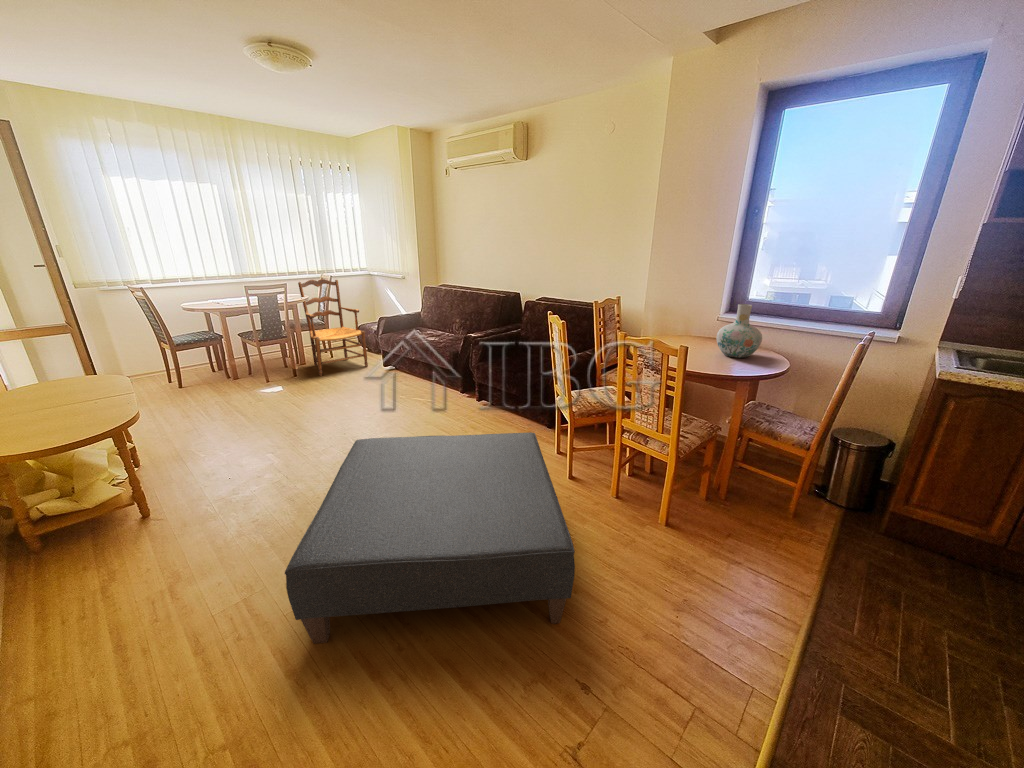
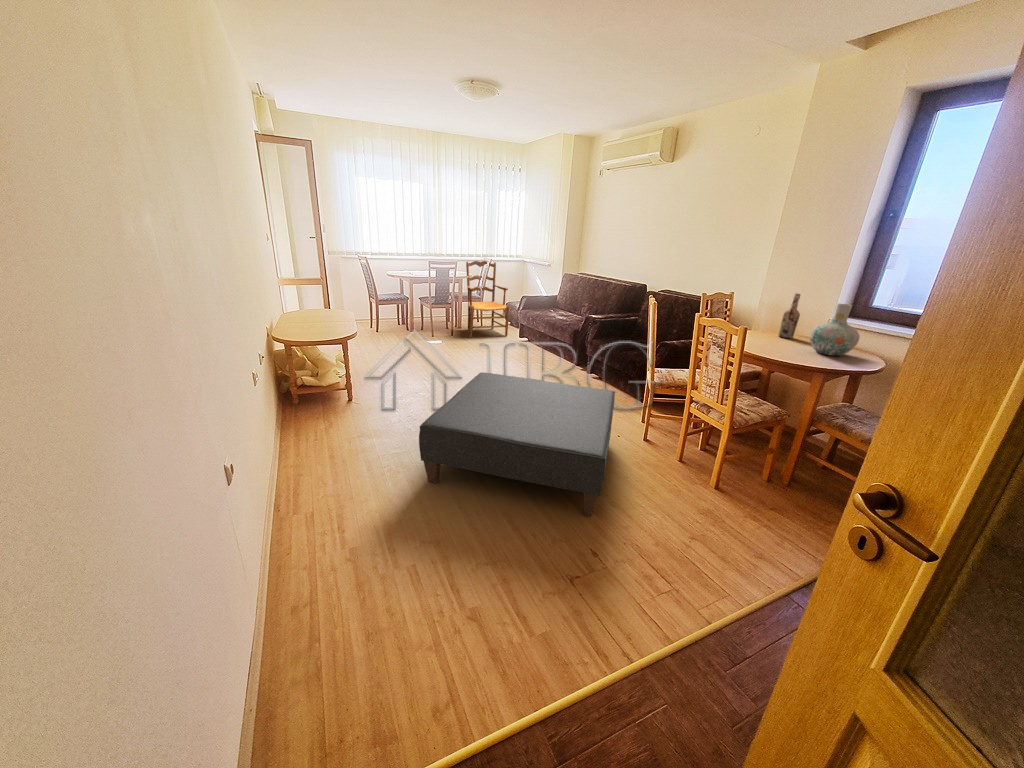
wine bottle: none [677,295,695,342] -> present [778,294,800,339]

